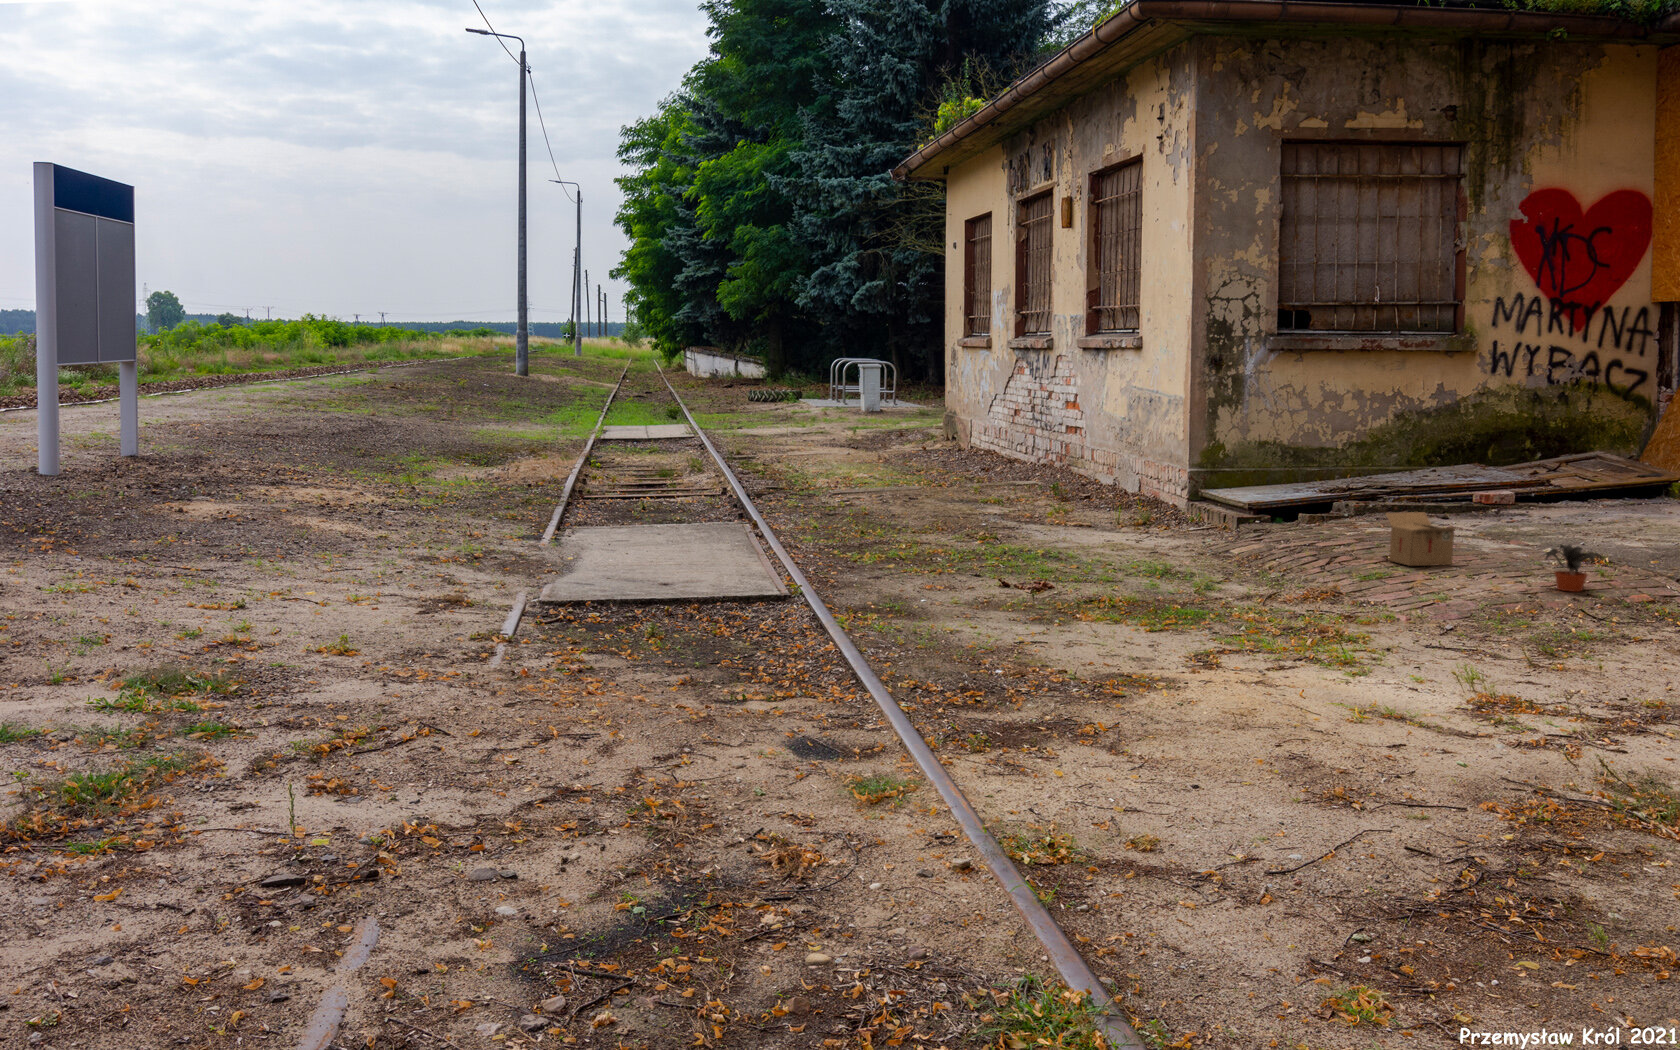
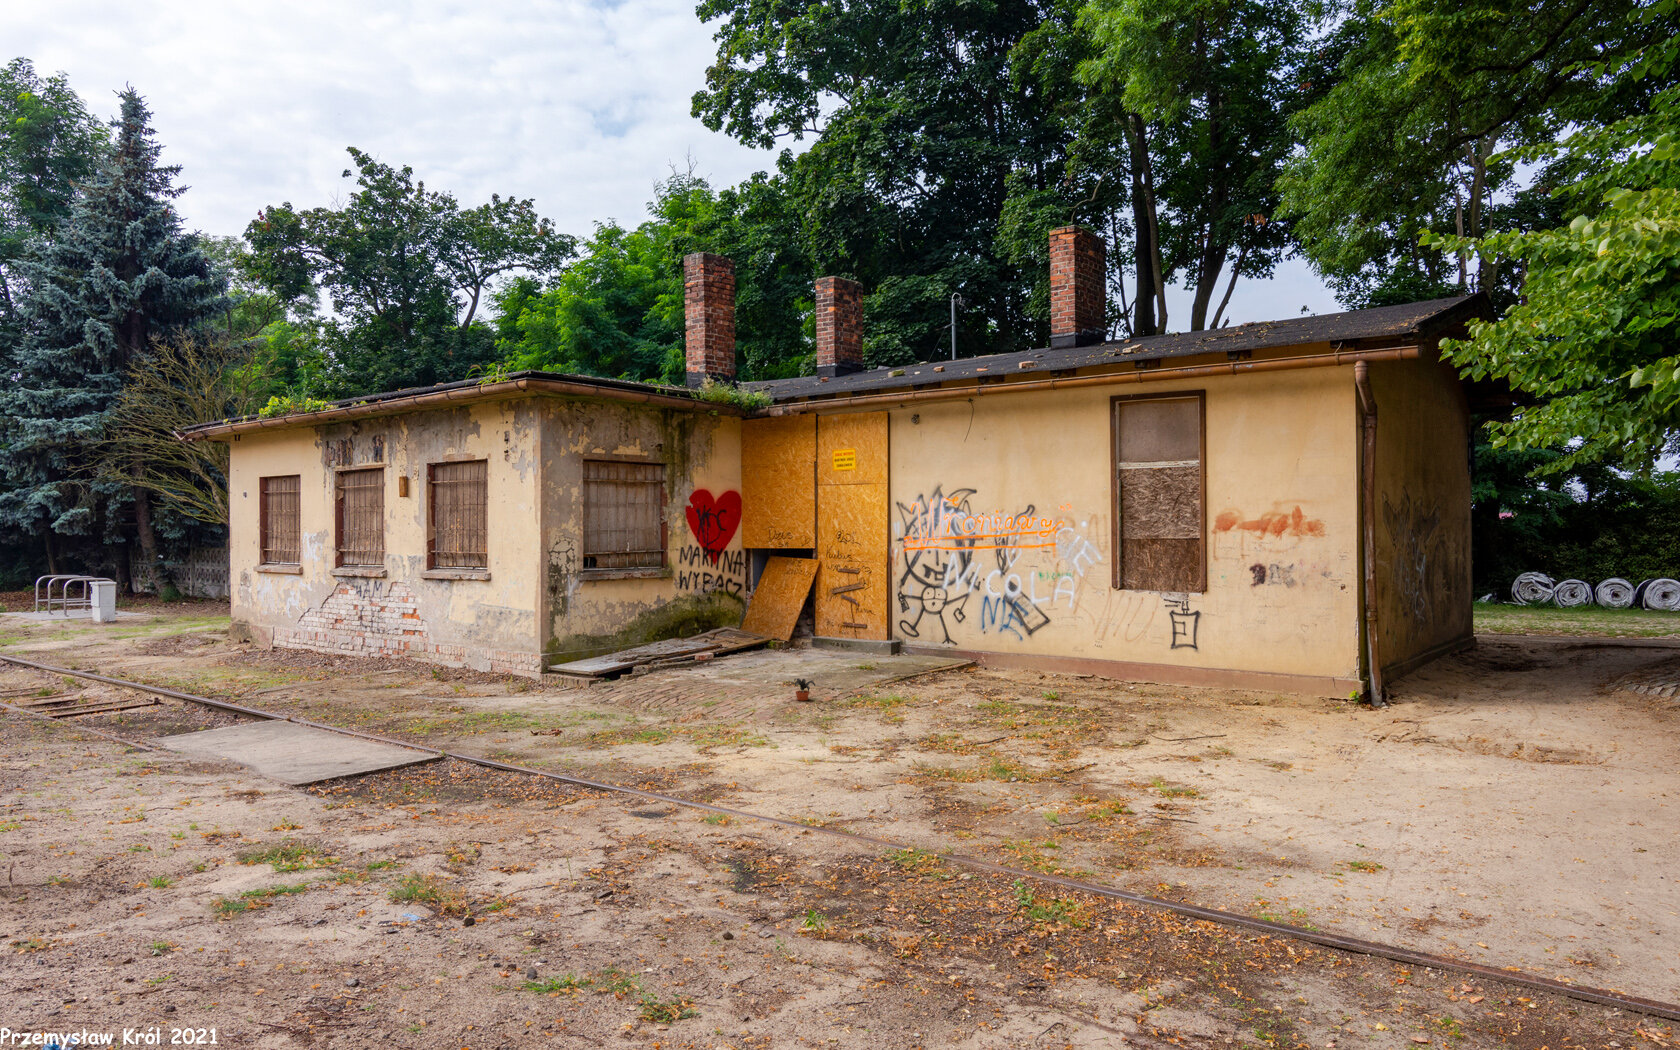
cardboard box: present [1386,512,1457,566] -> none [704,669,745,698]

